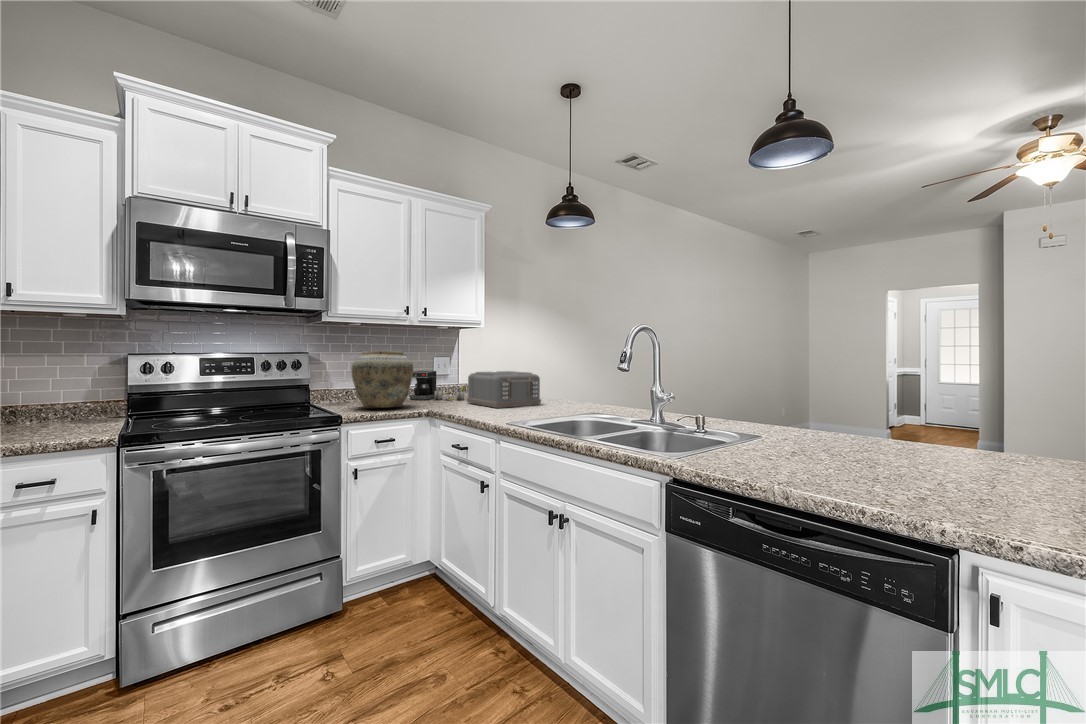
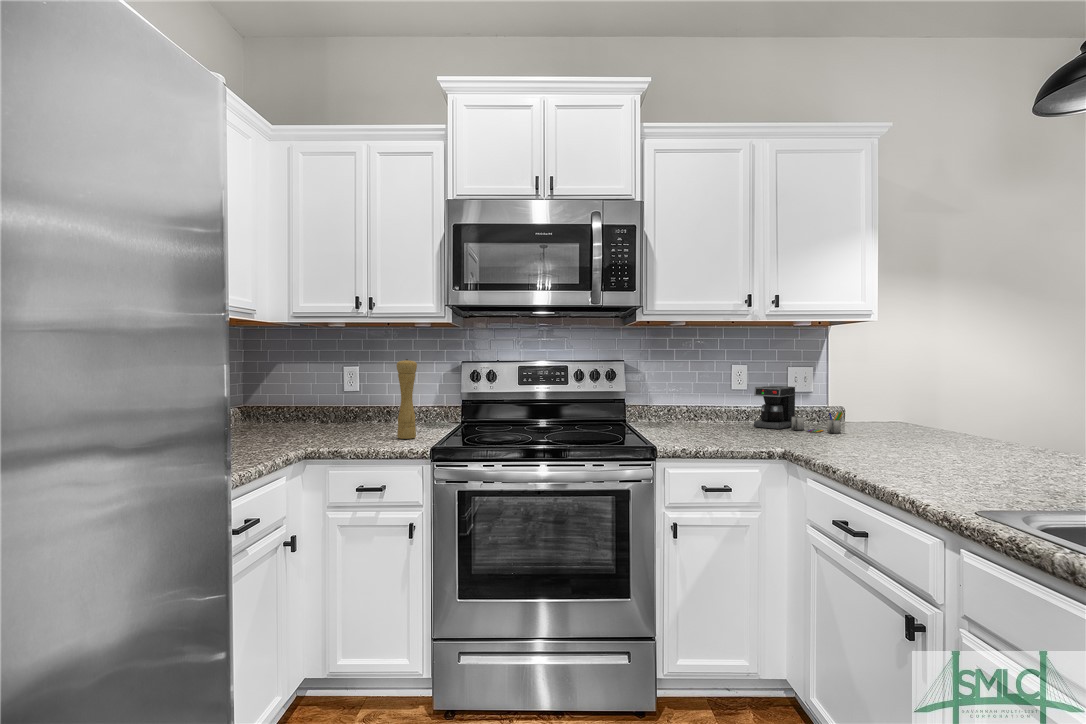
pepper mill: none [60,350,88,430] -> present [397,359,417,439]
vase: present [351,351,413,408] -> none [672,358,757,438]
toaster: present [467,371,541,408] -> none [844,391,994,454]

